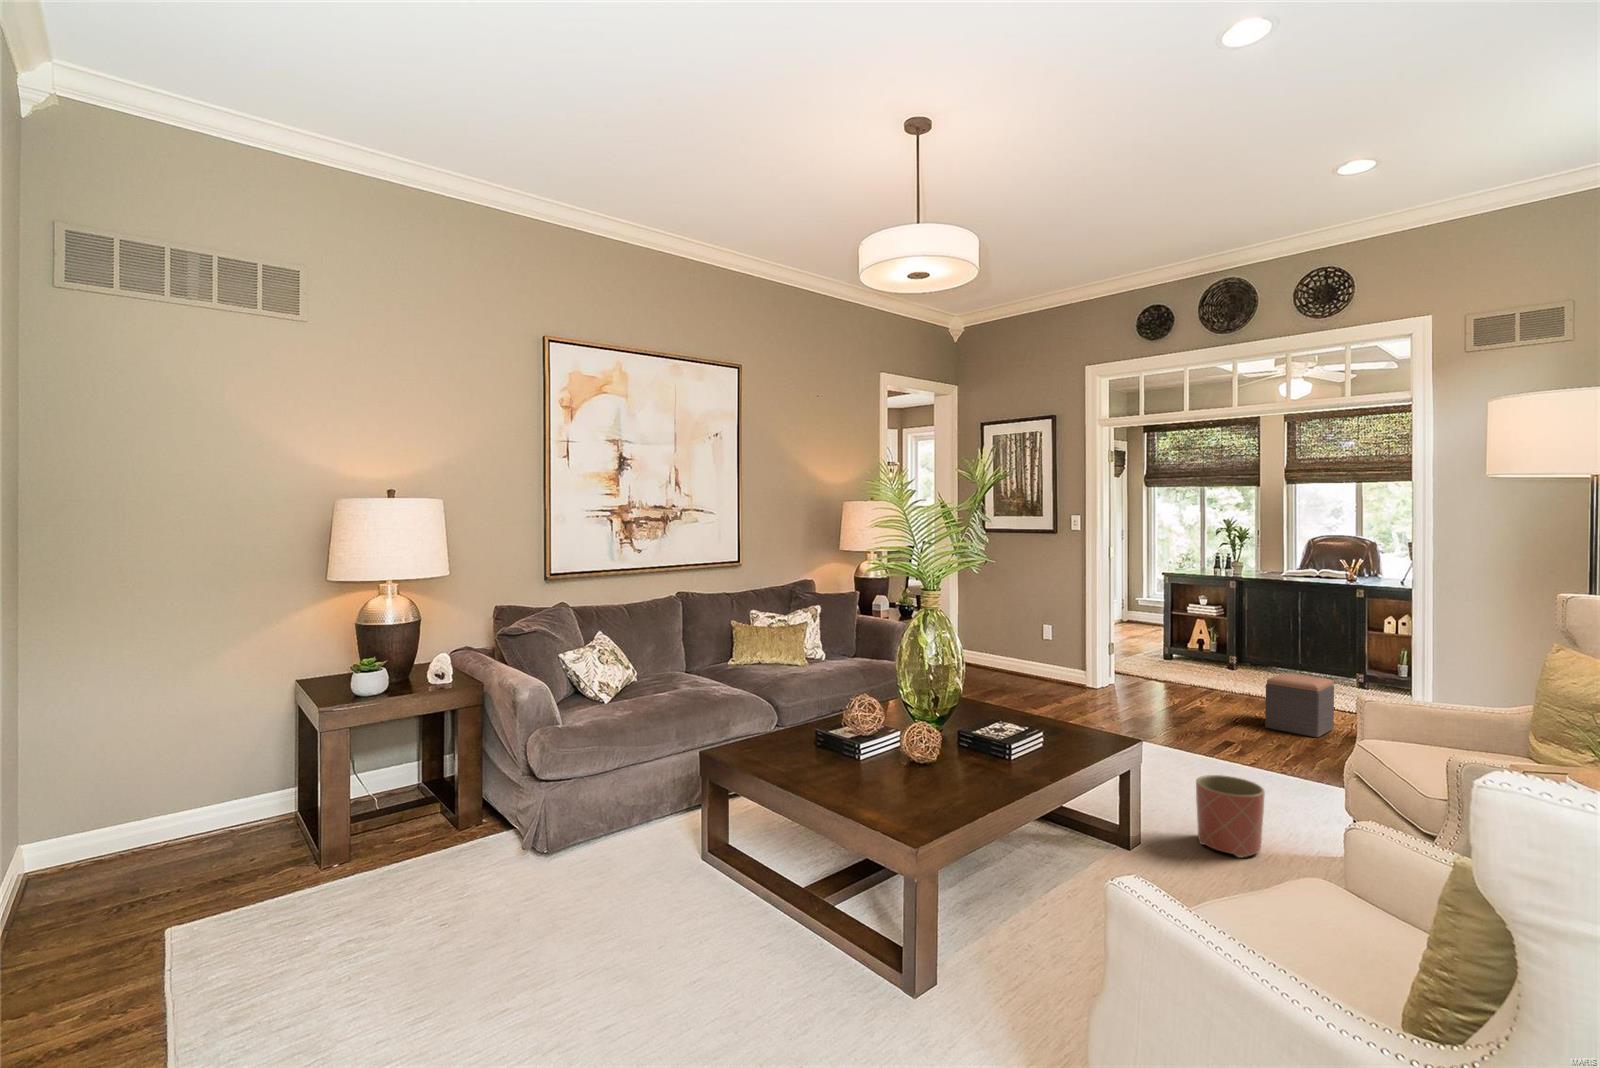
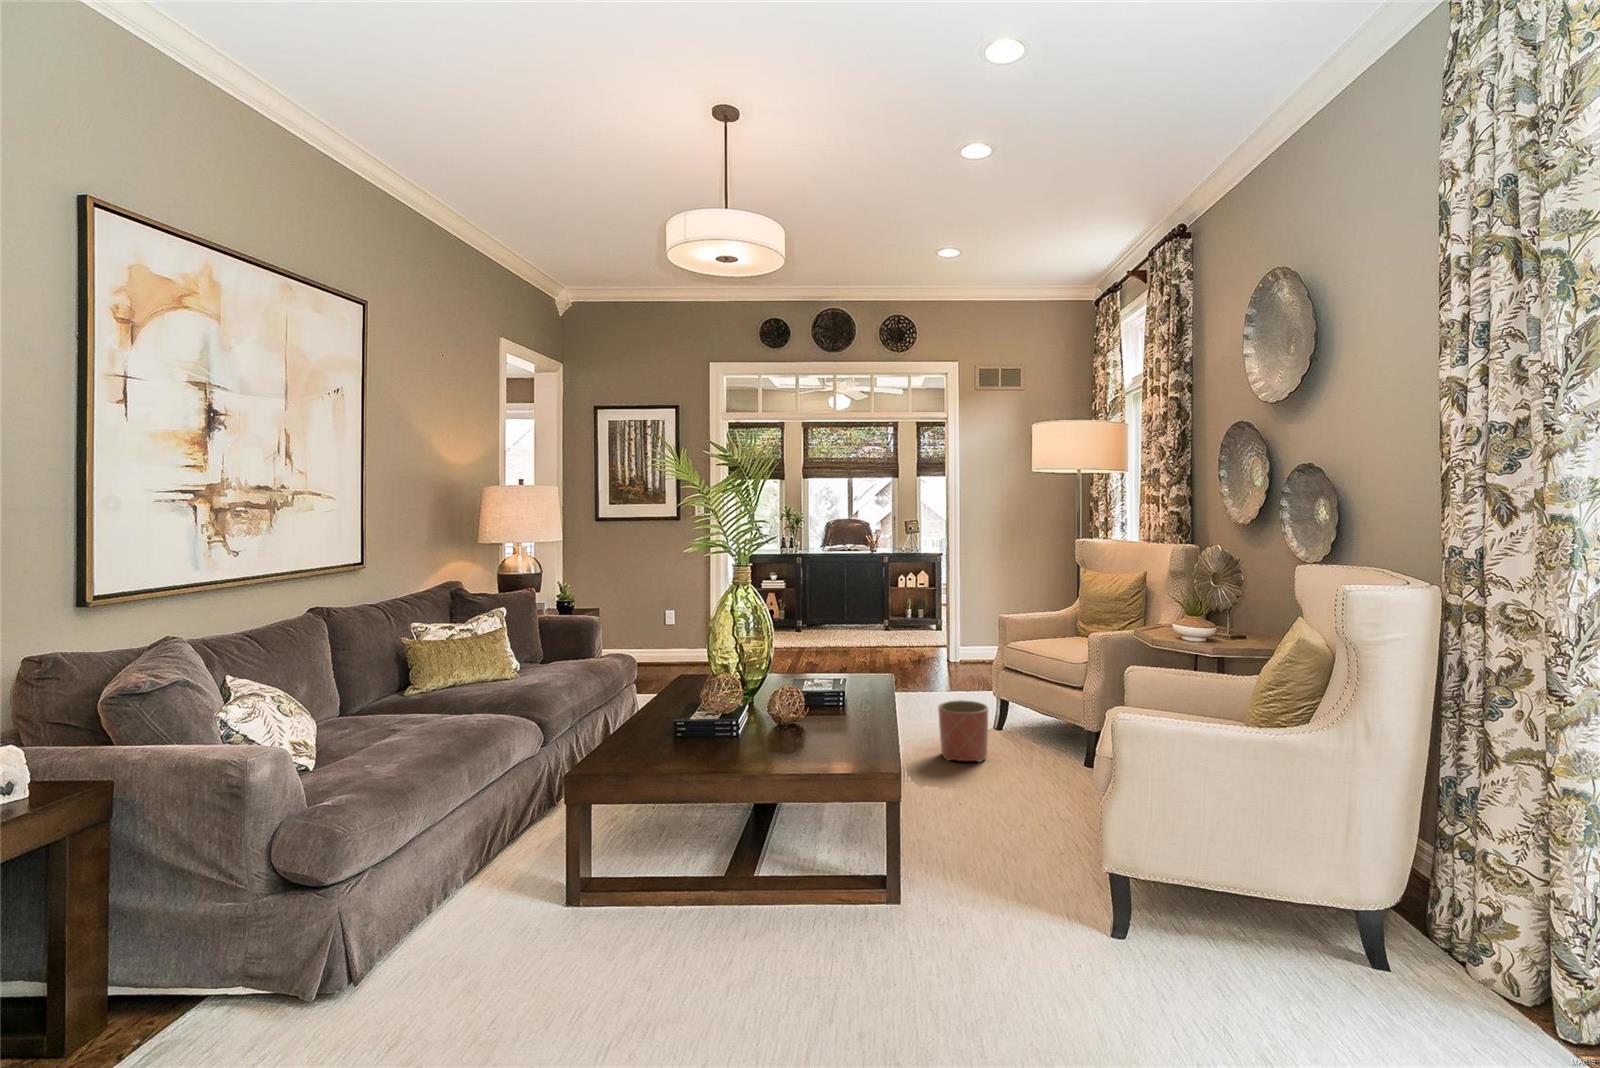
footstool: present [1265,673,1334,738] -> none [872,624,912,671]

